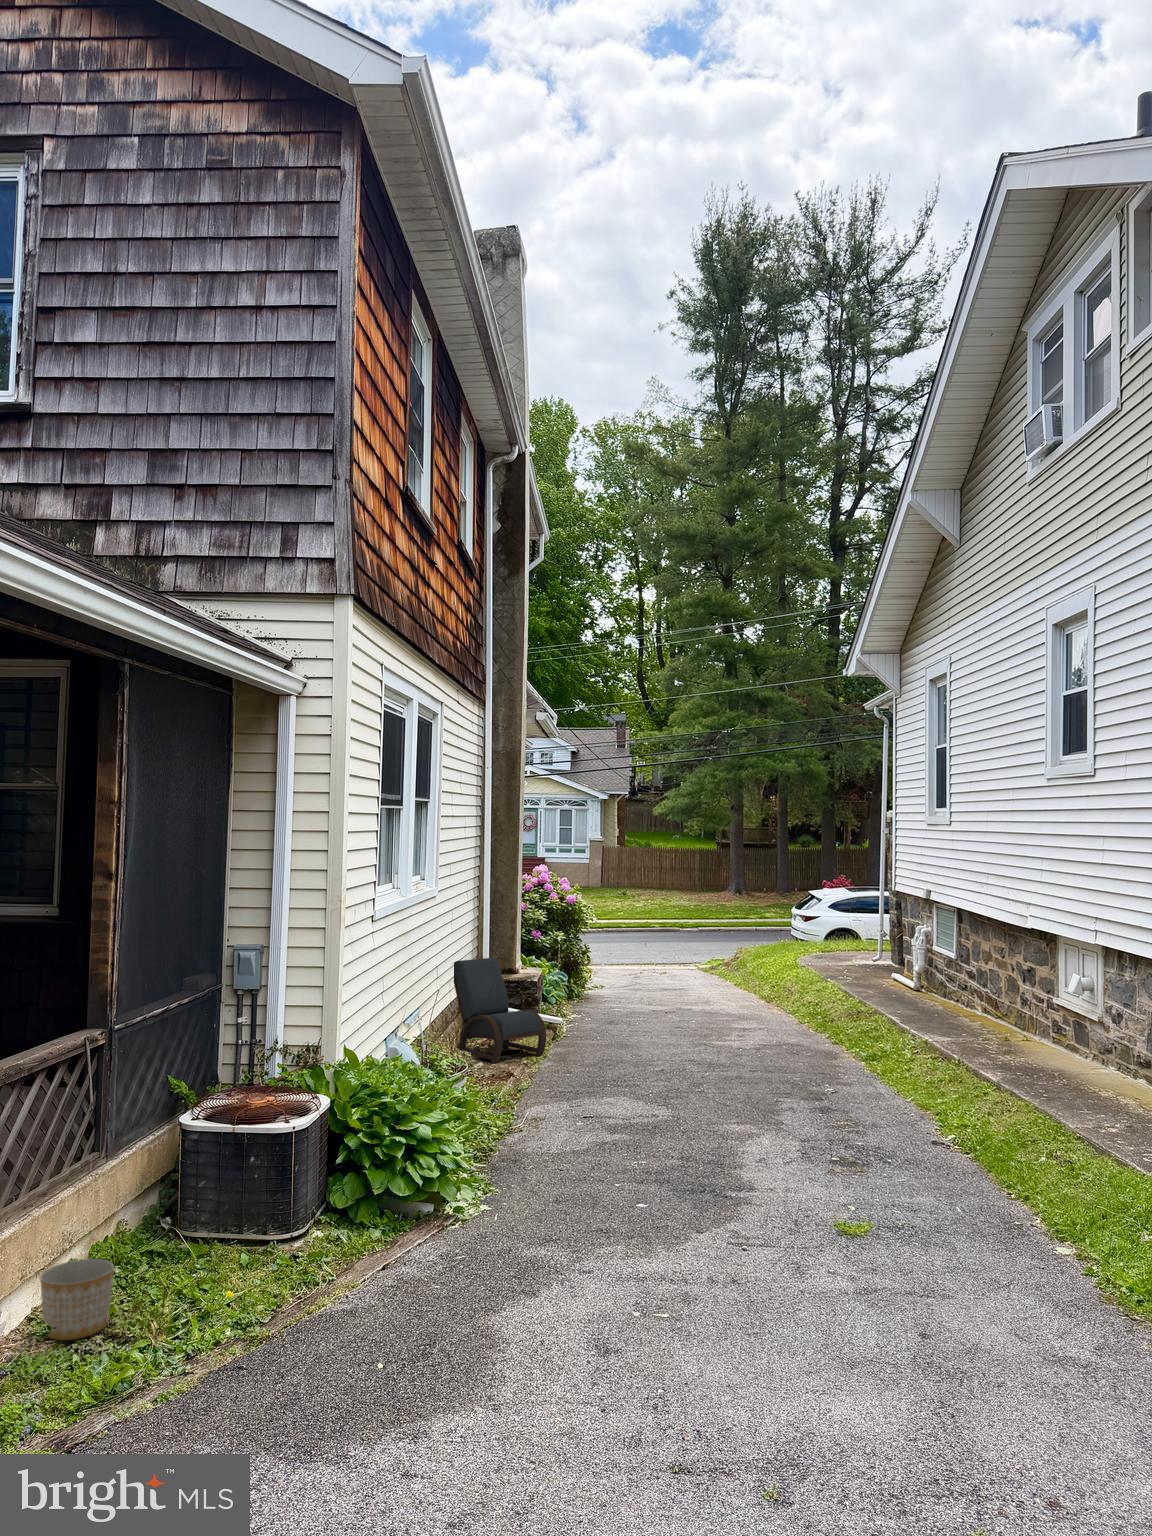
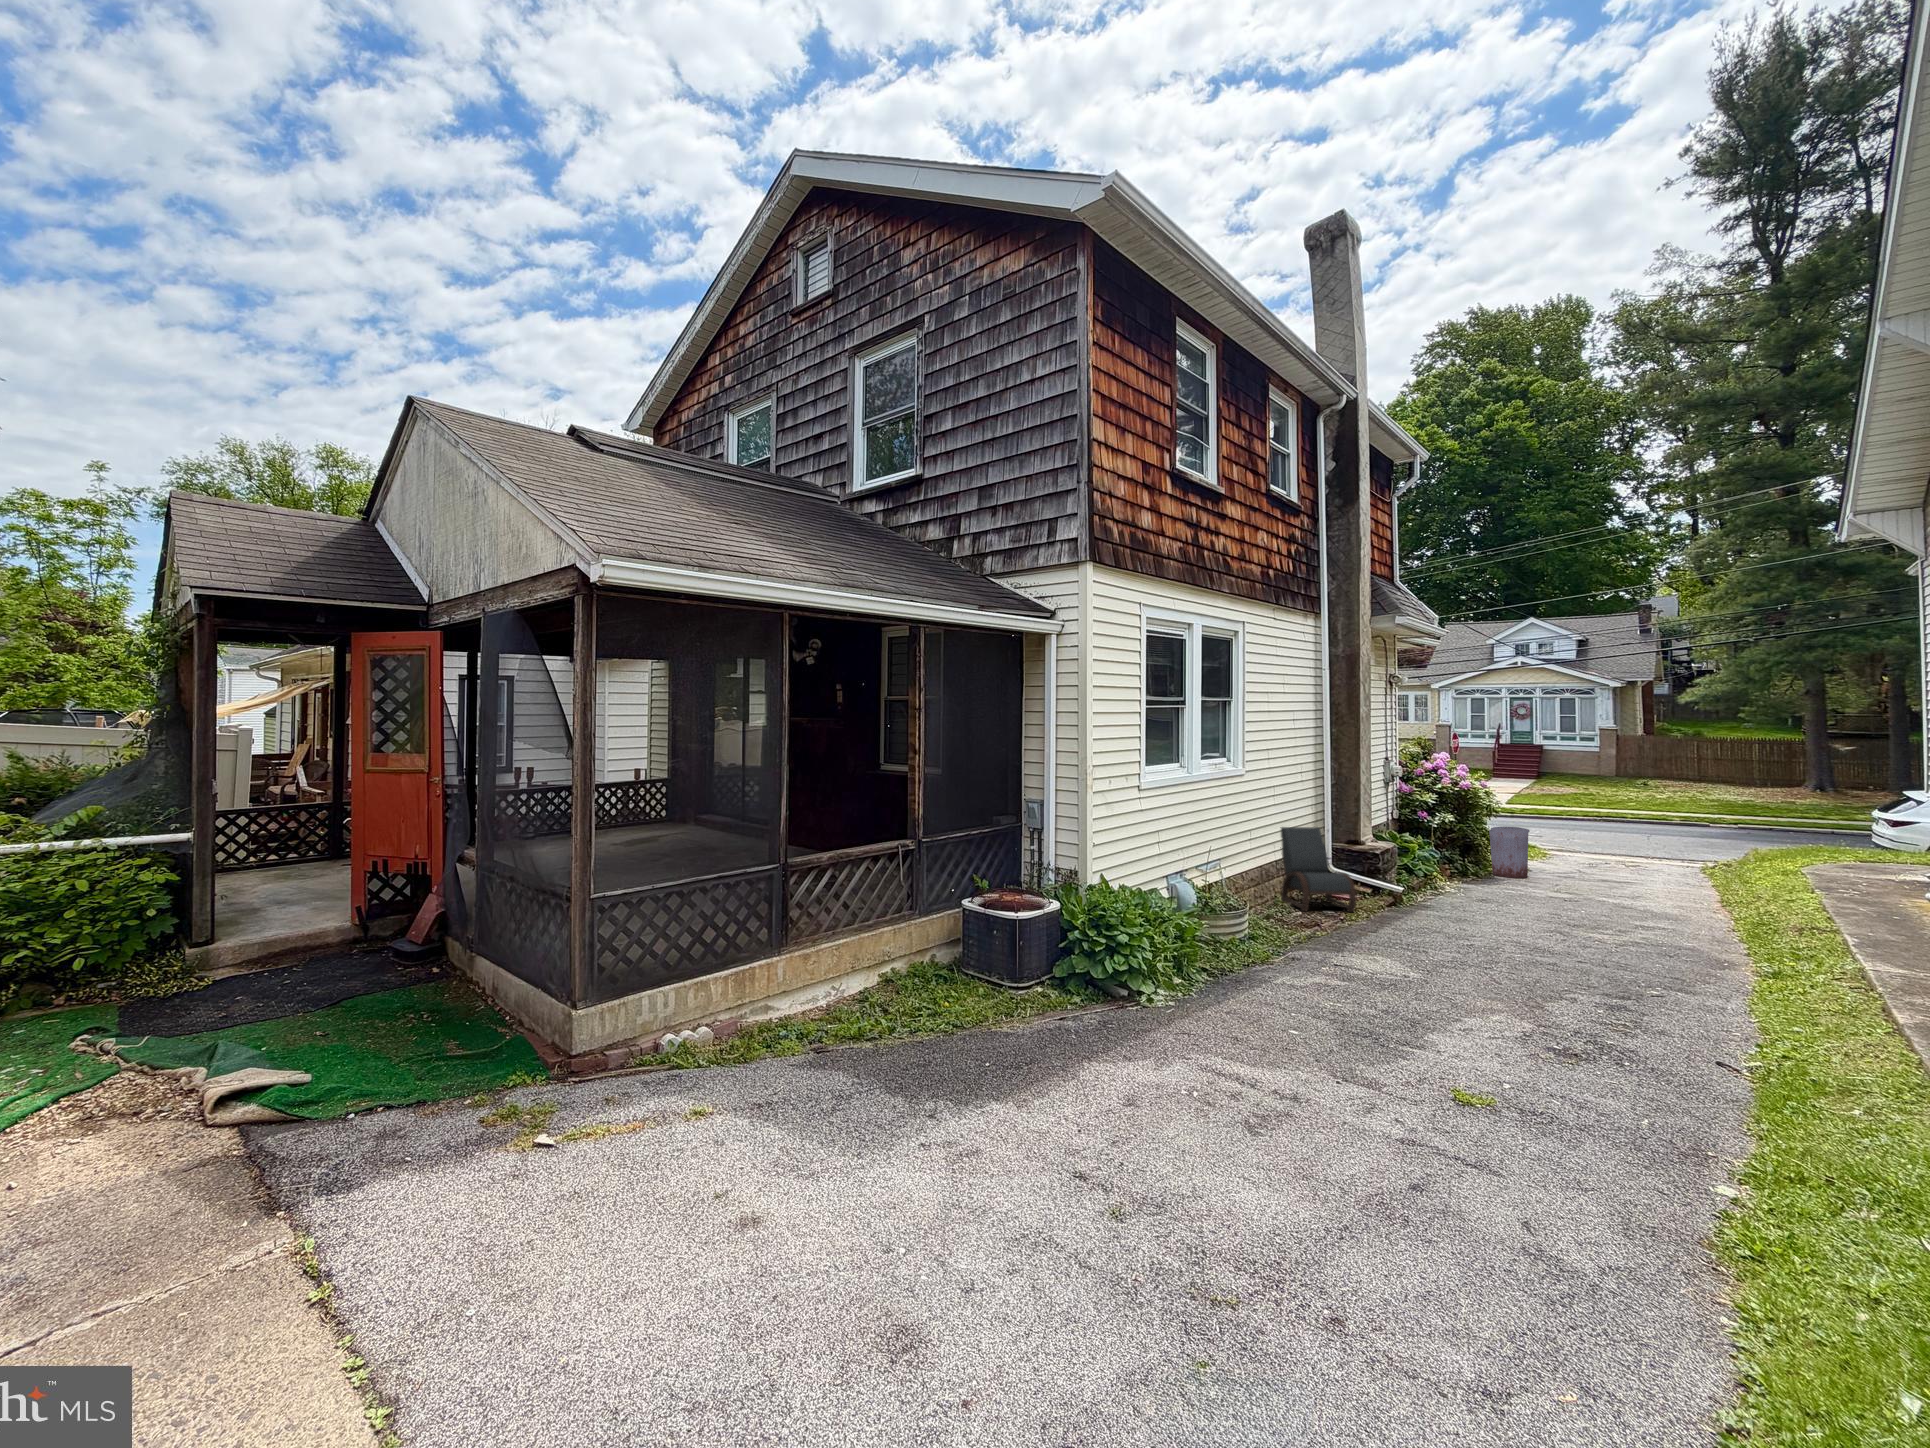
trash can: none [606,942,640,997] -> present [1489,826,1530,878]
planter: present [40,1259,114,1340] -> none [857,965,894,1007]

